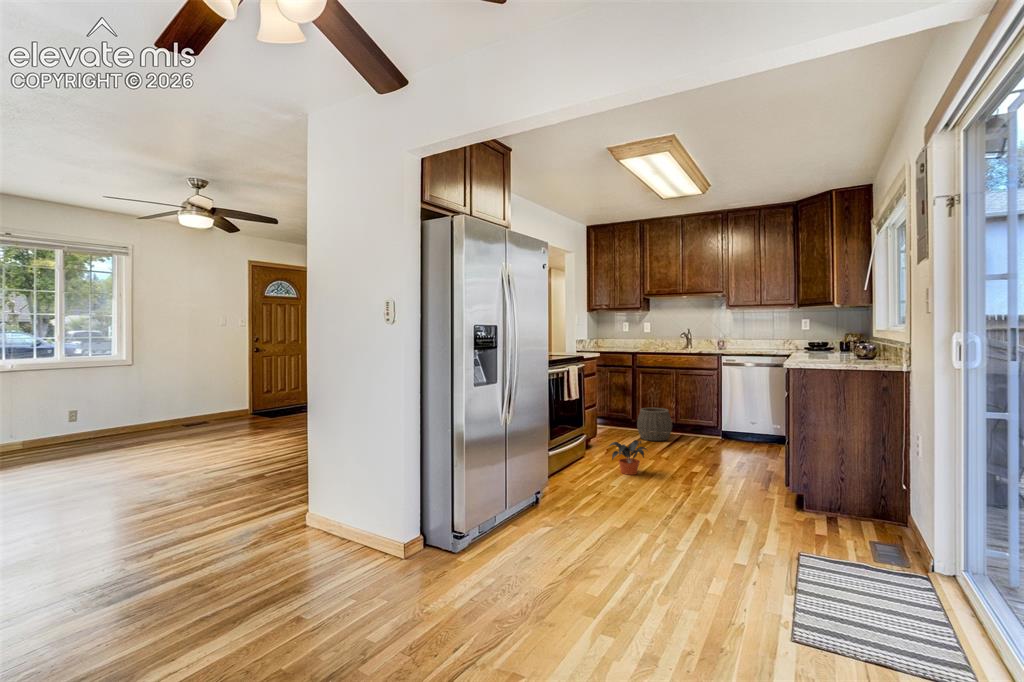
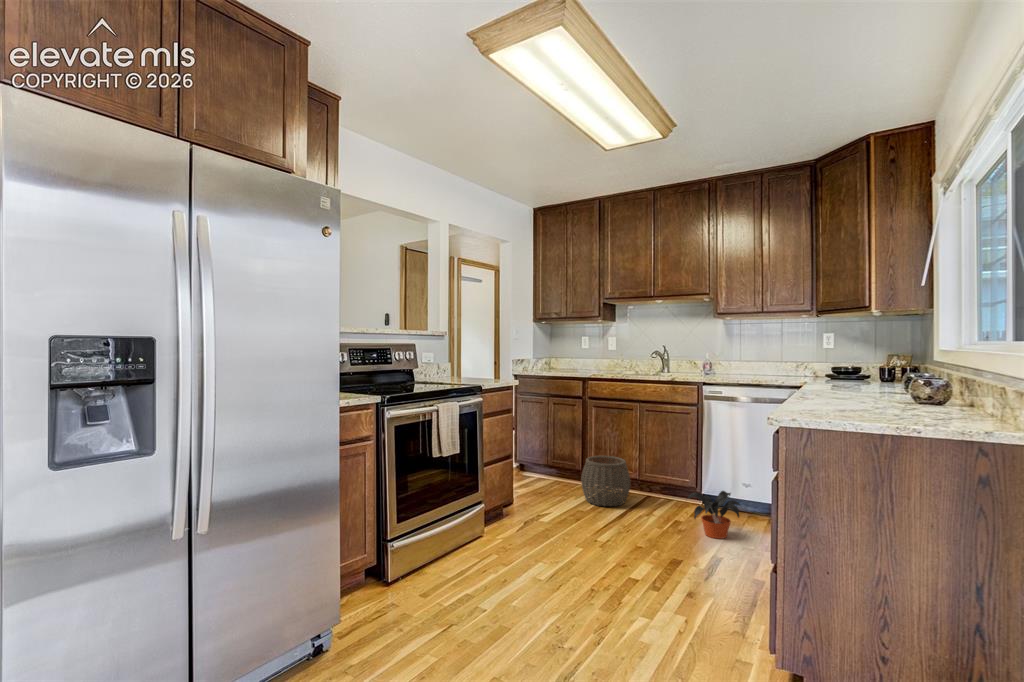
potted plant: present [610,440,647,475] -> present [688,491,740,539]

